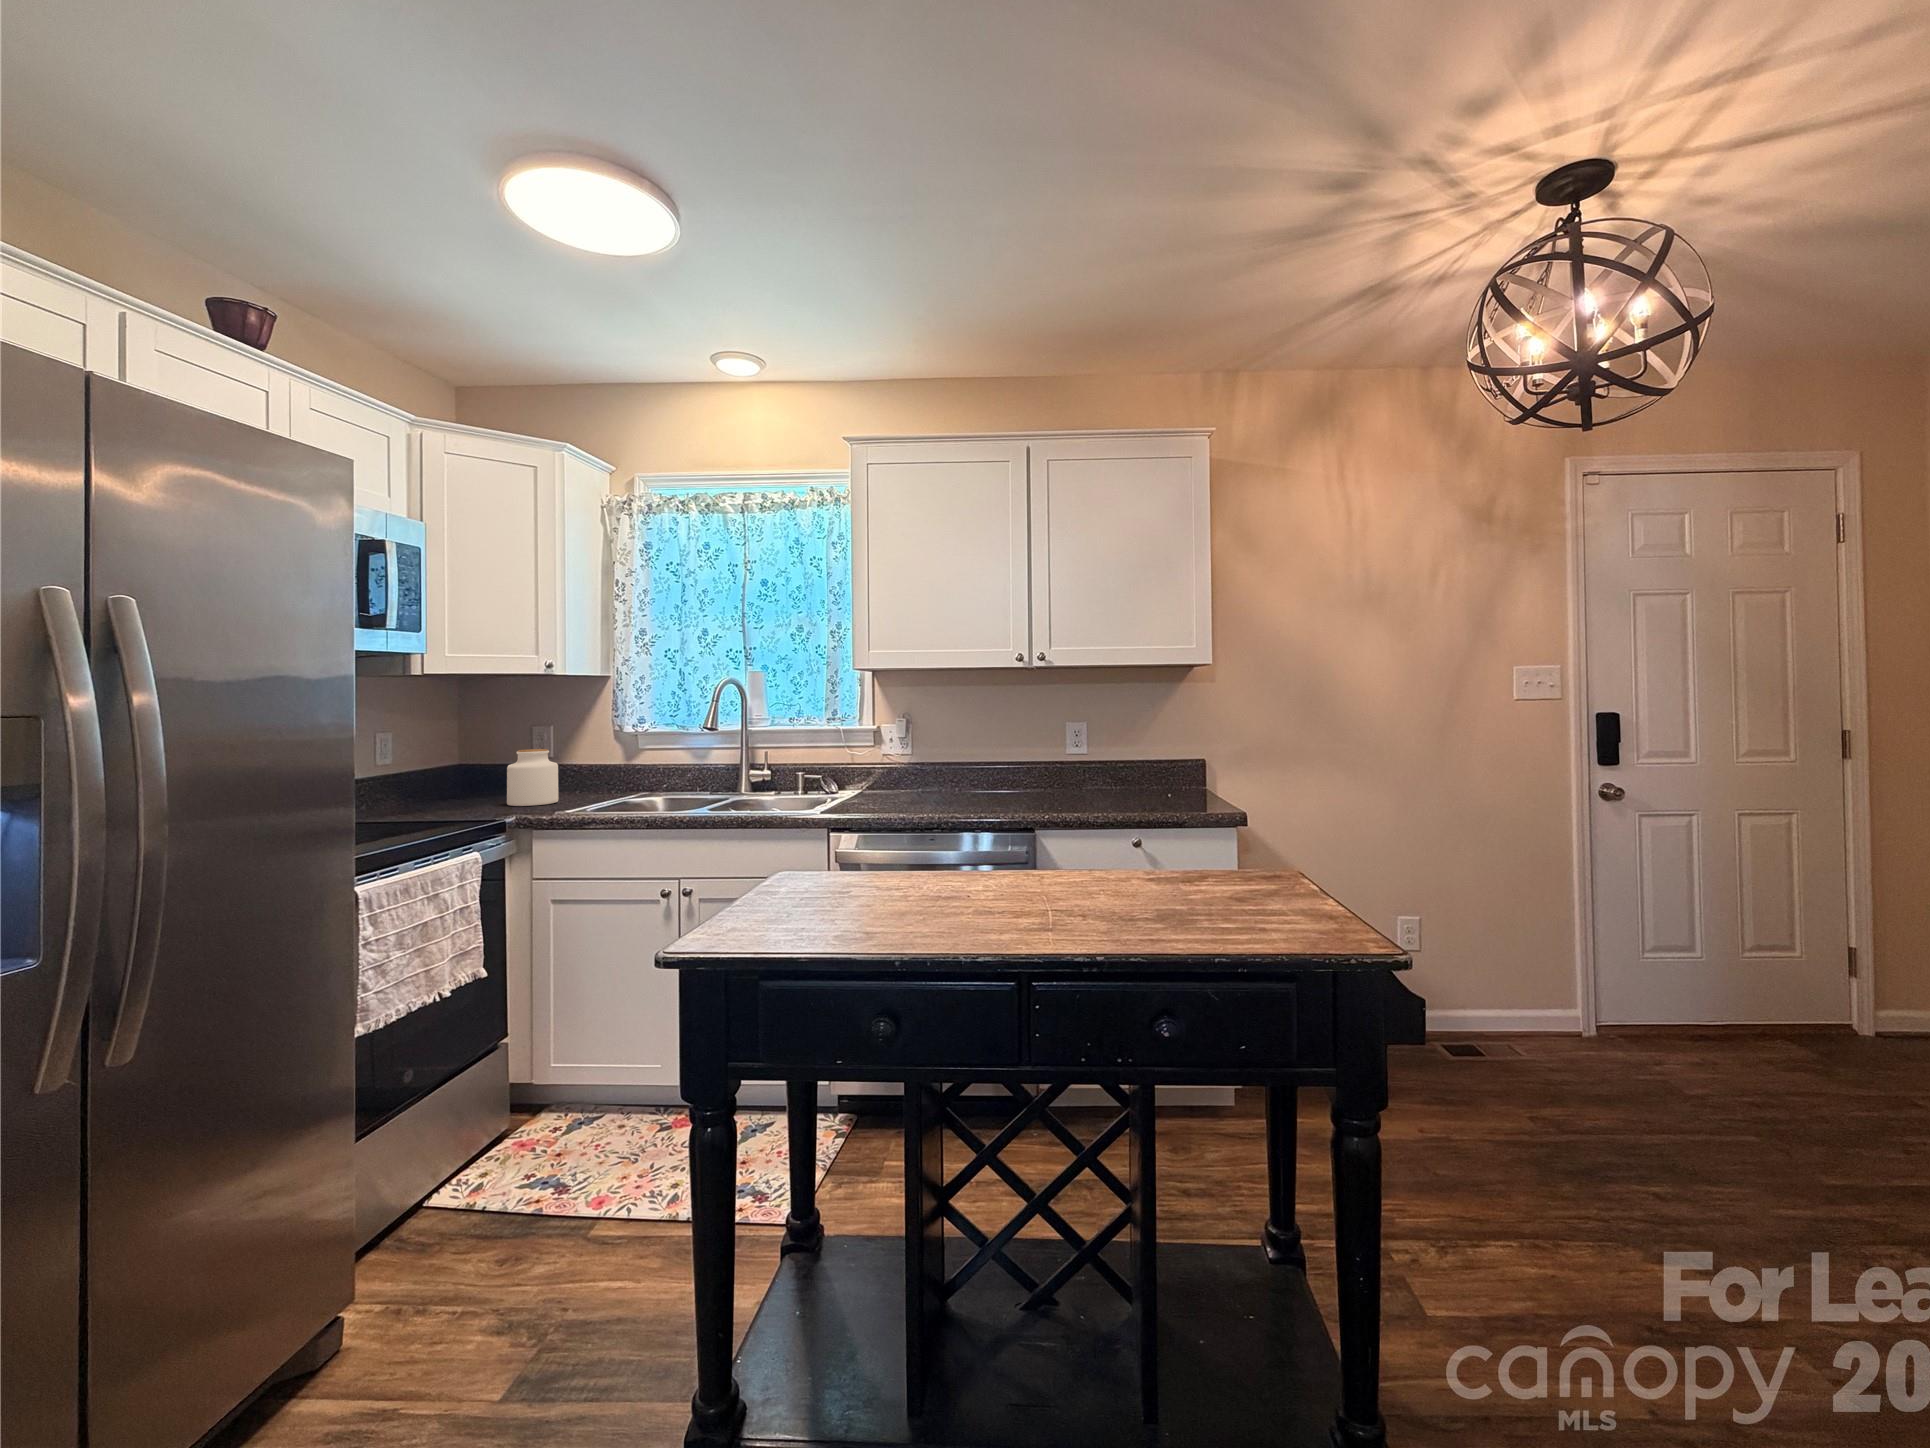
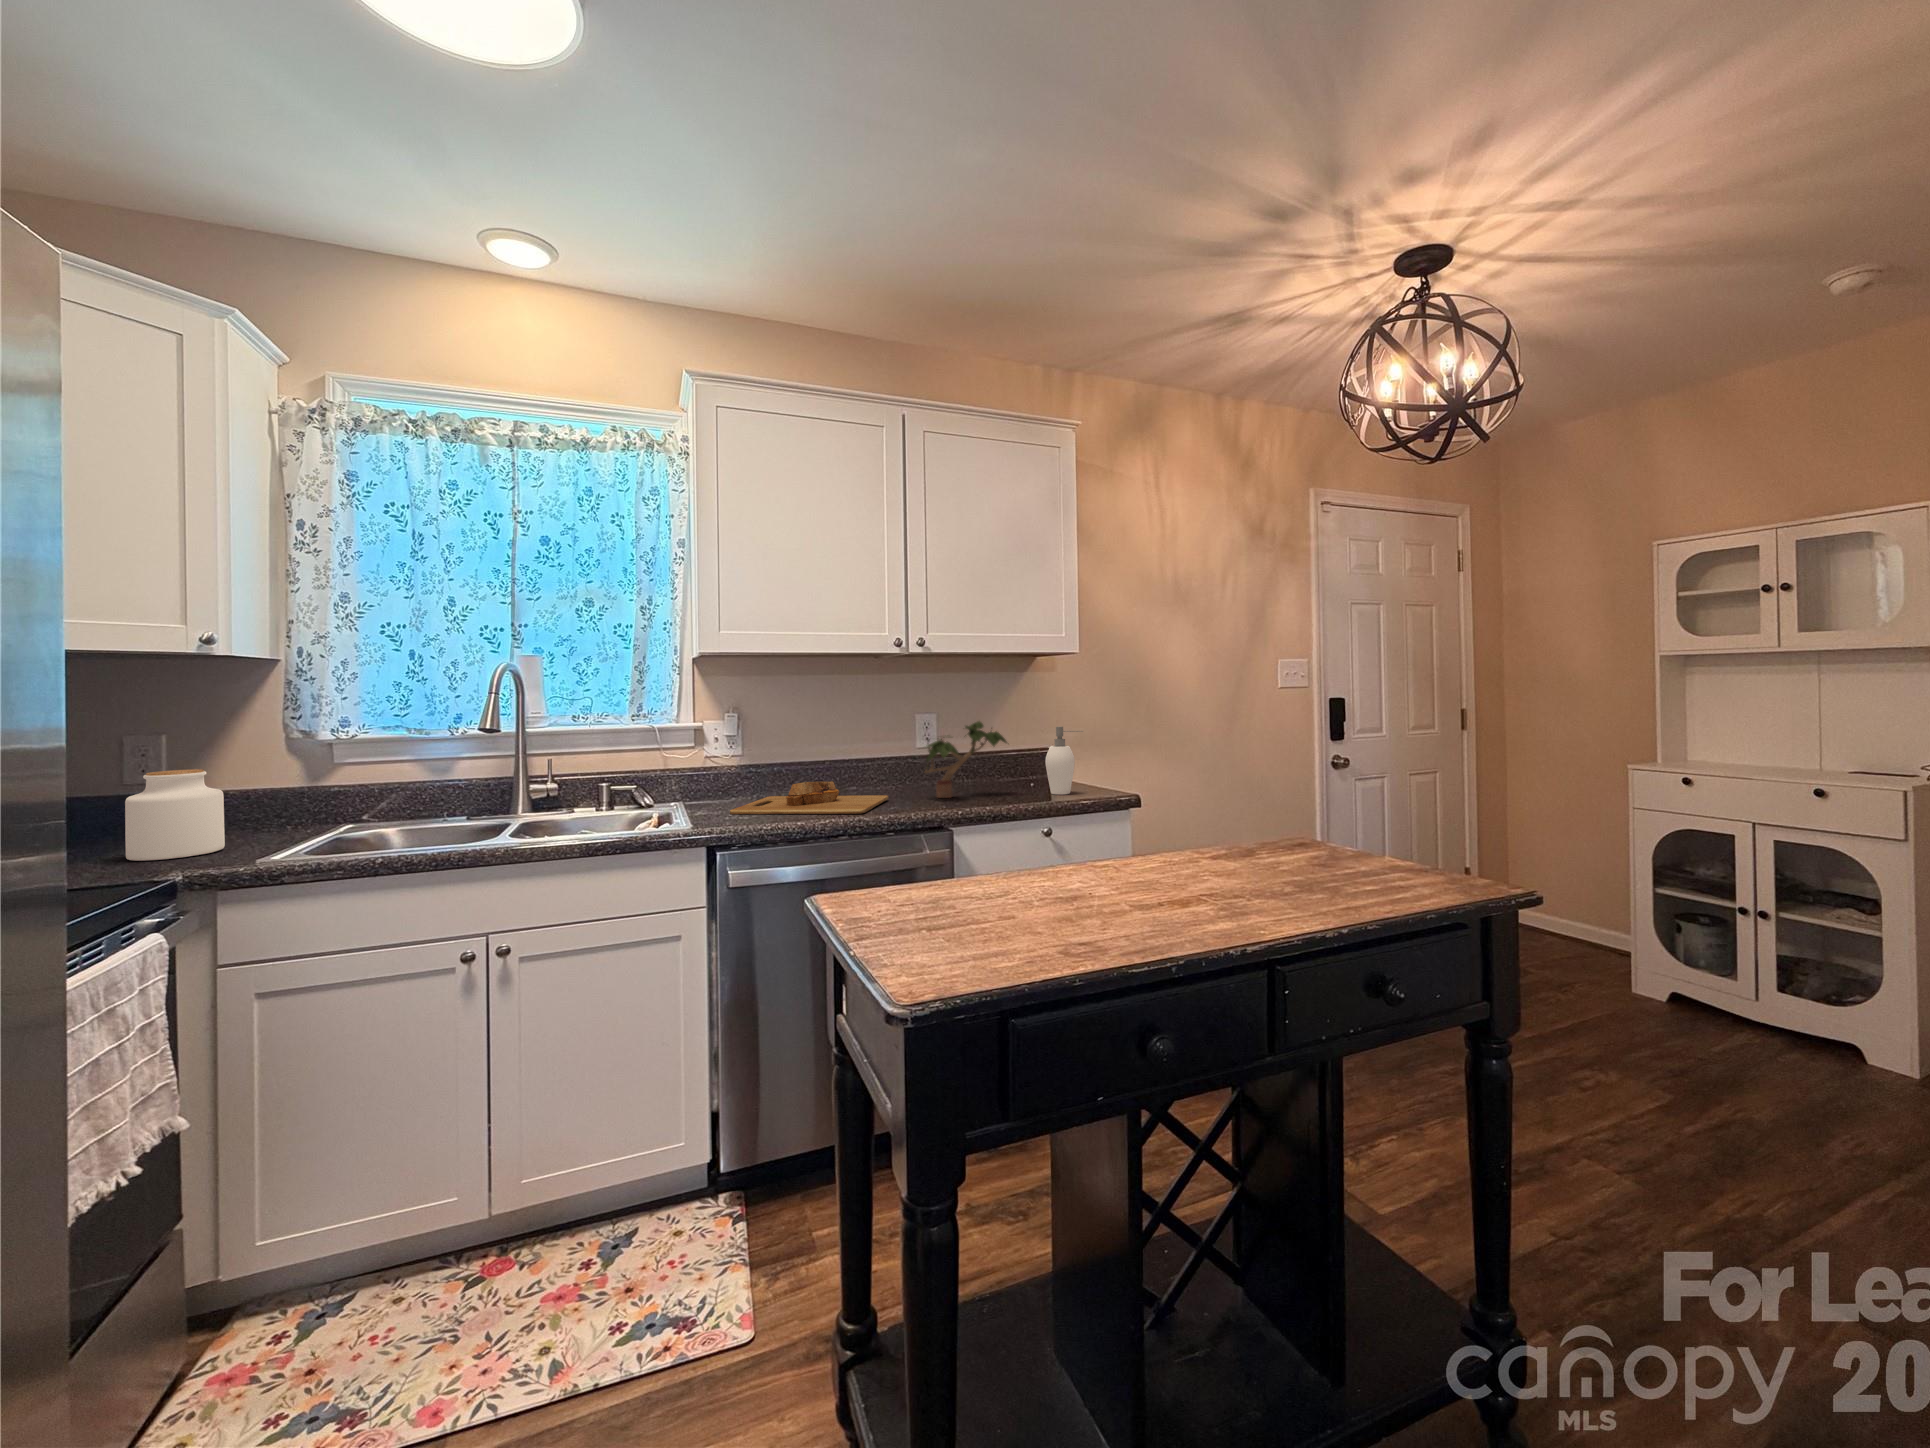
potted plant: none [1038,729,1142,804] -> present [925,721,1007,798]
soap dispenser: none [1167,740,1203,809] -> present [1045,727,1083,794]
cutting board: none [873,781,1015,811] -> present [730,781,888,814]

